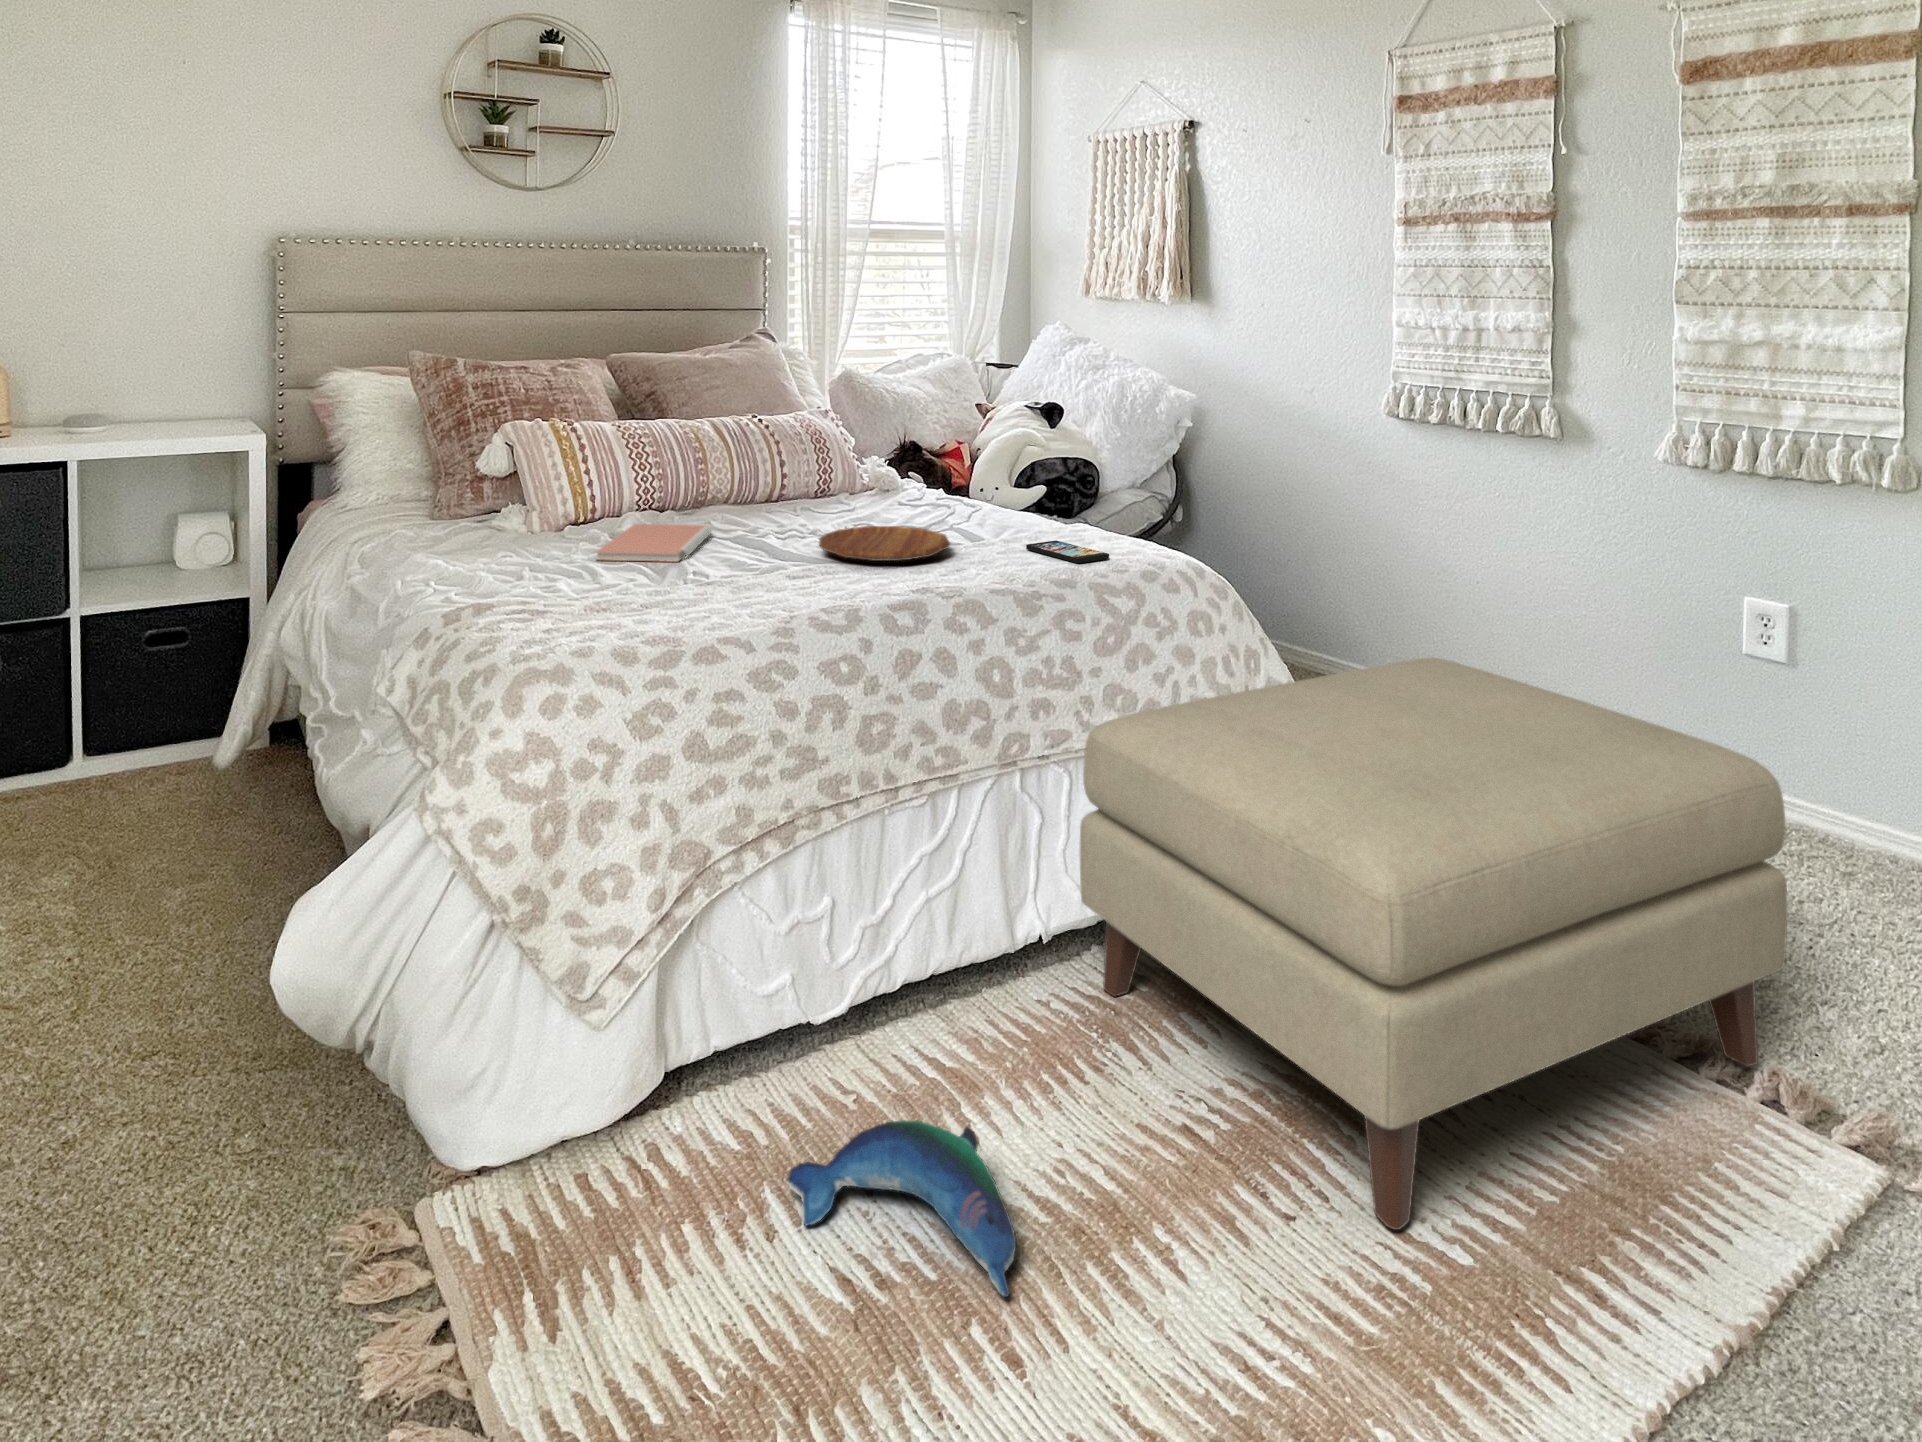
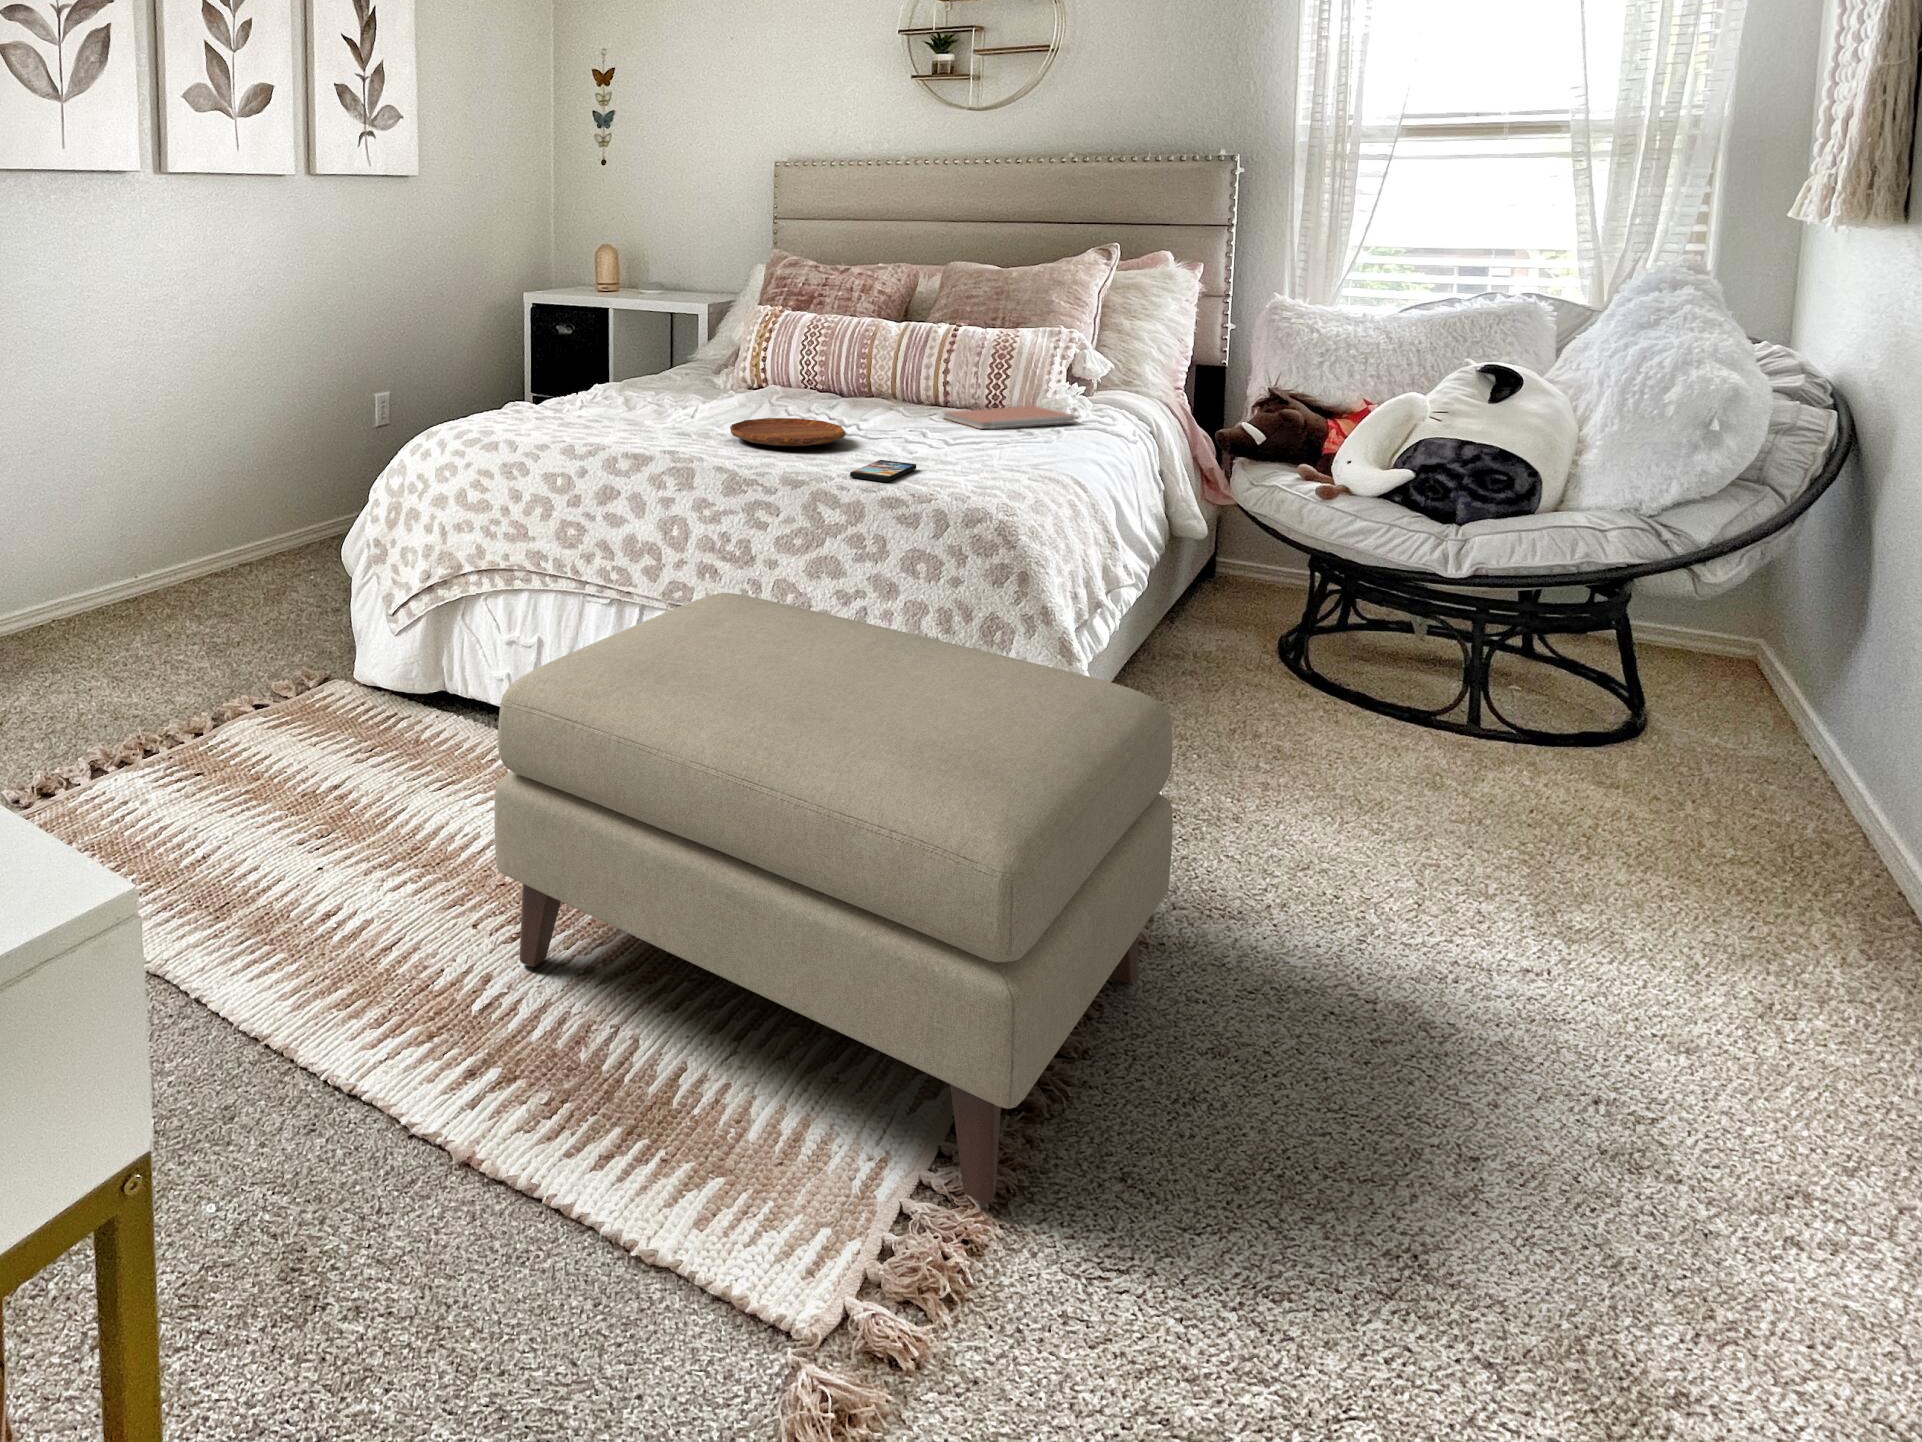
notebook: present [596,524,711,562] -> present [944,406,1075,429]
plush toy: present [788,1120,1016,1297] -> none [367,743,457,830]

